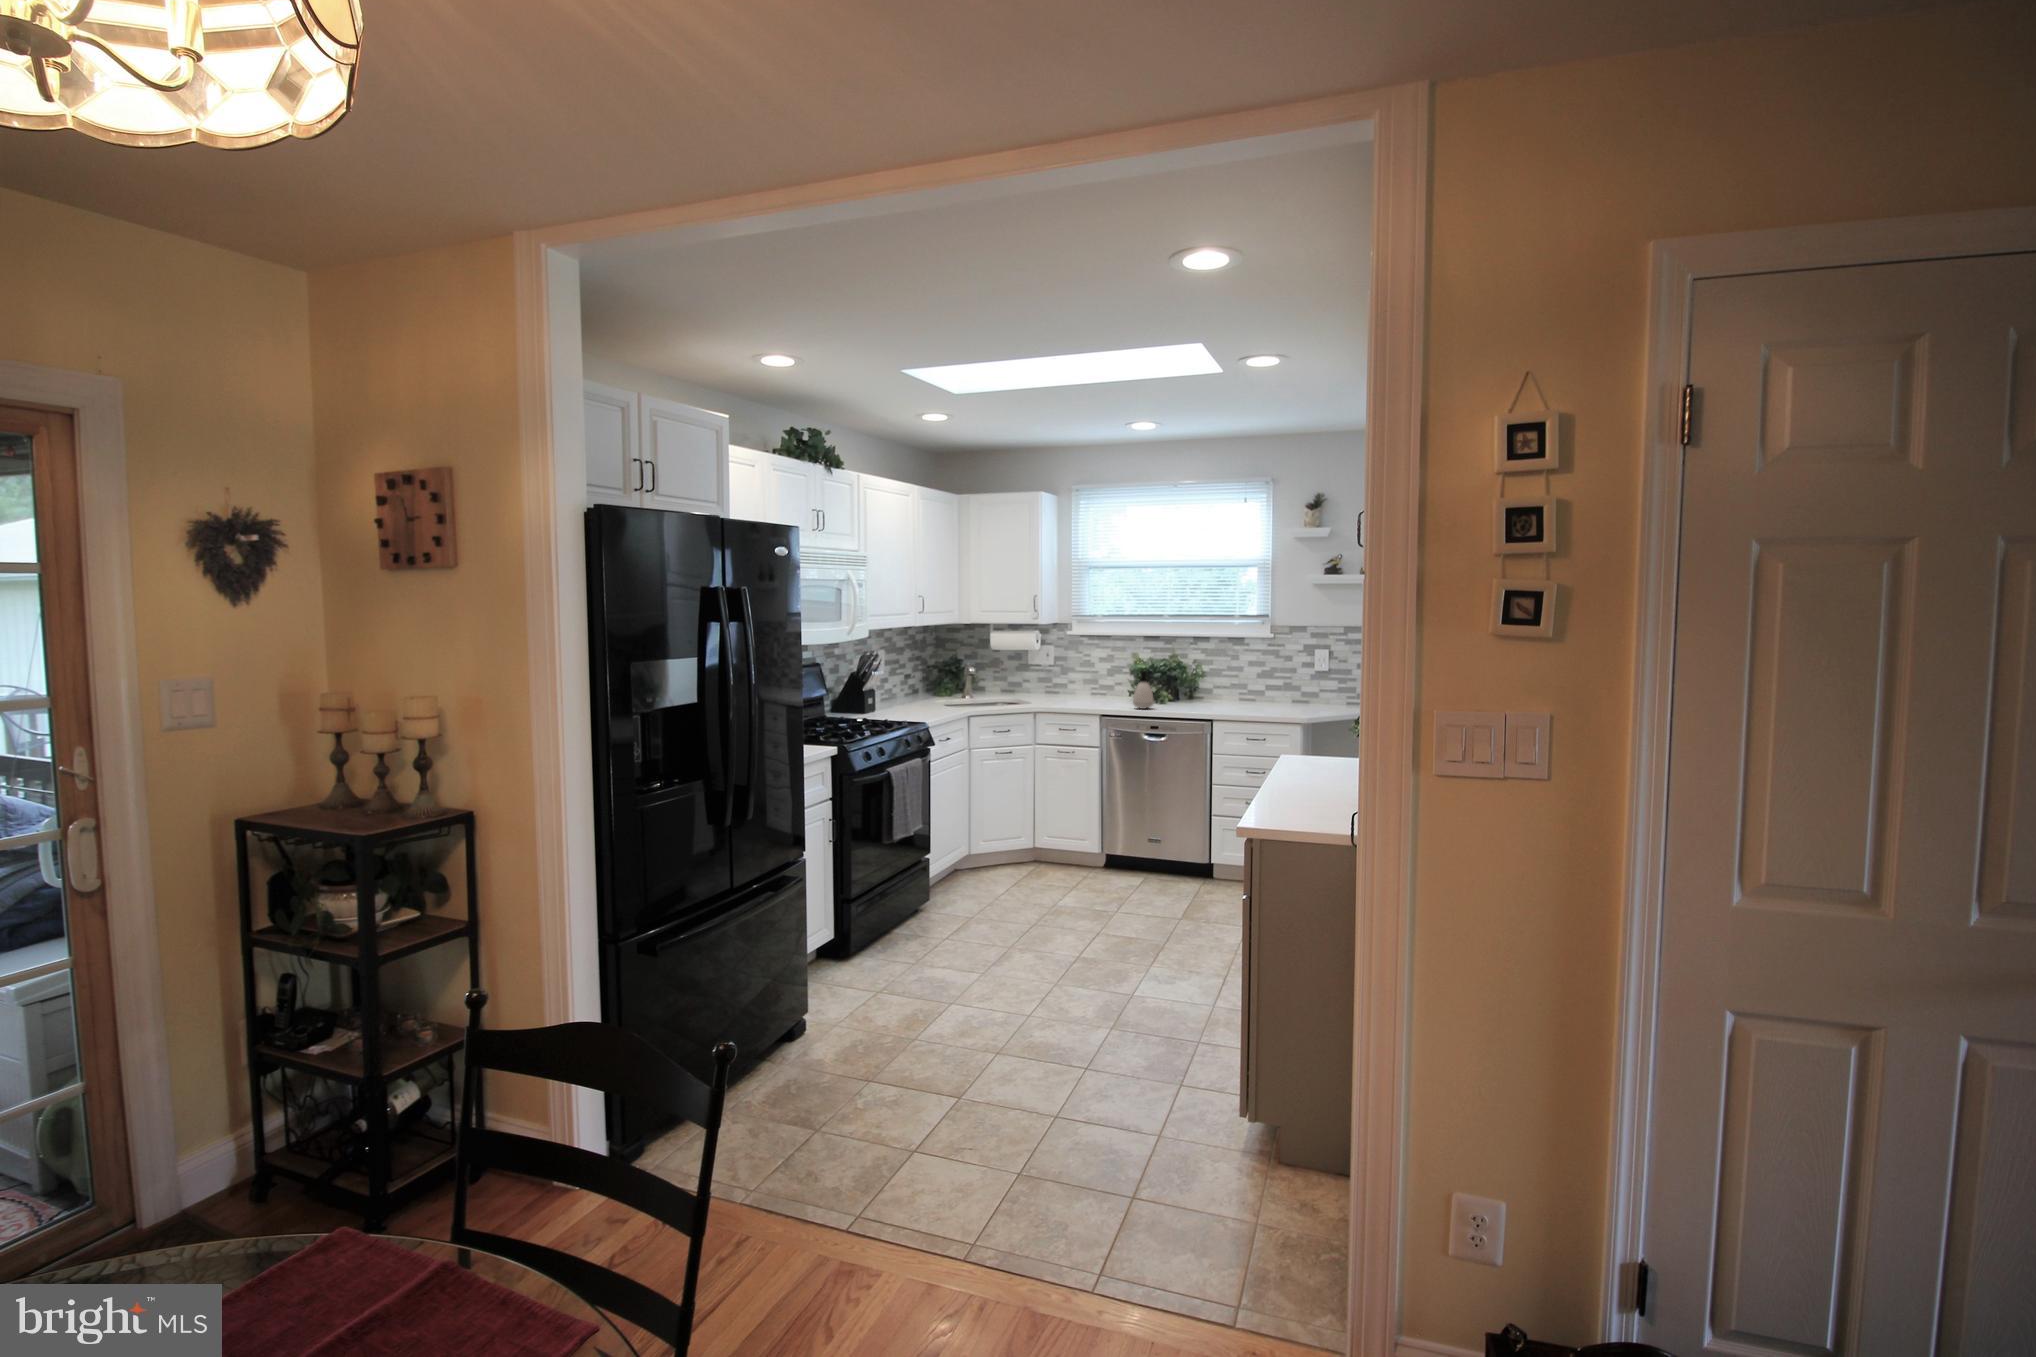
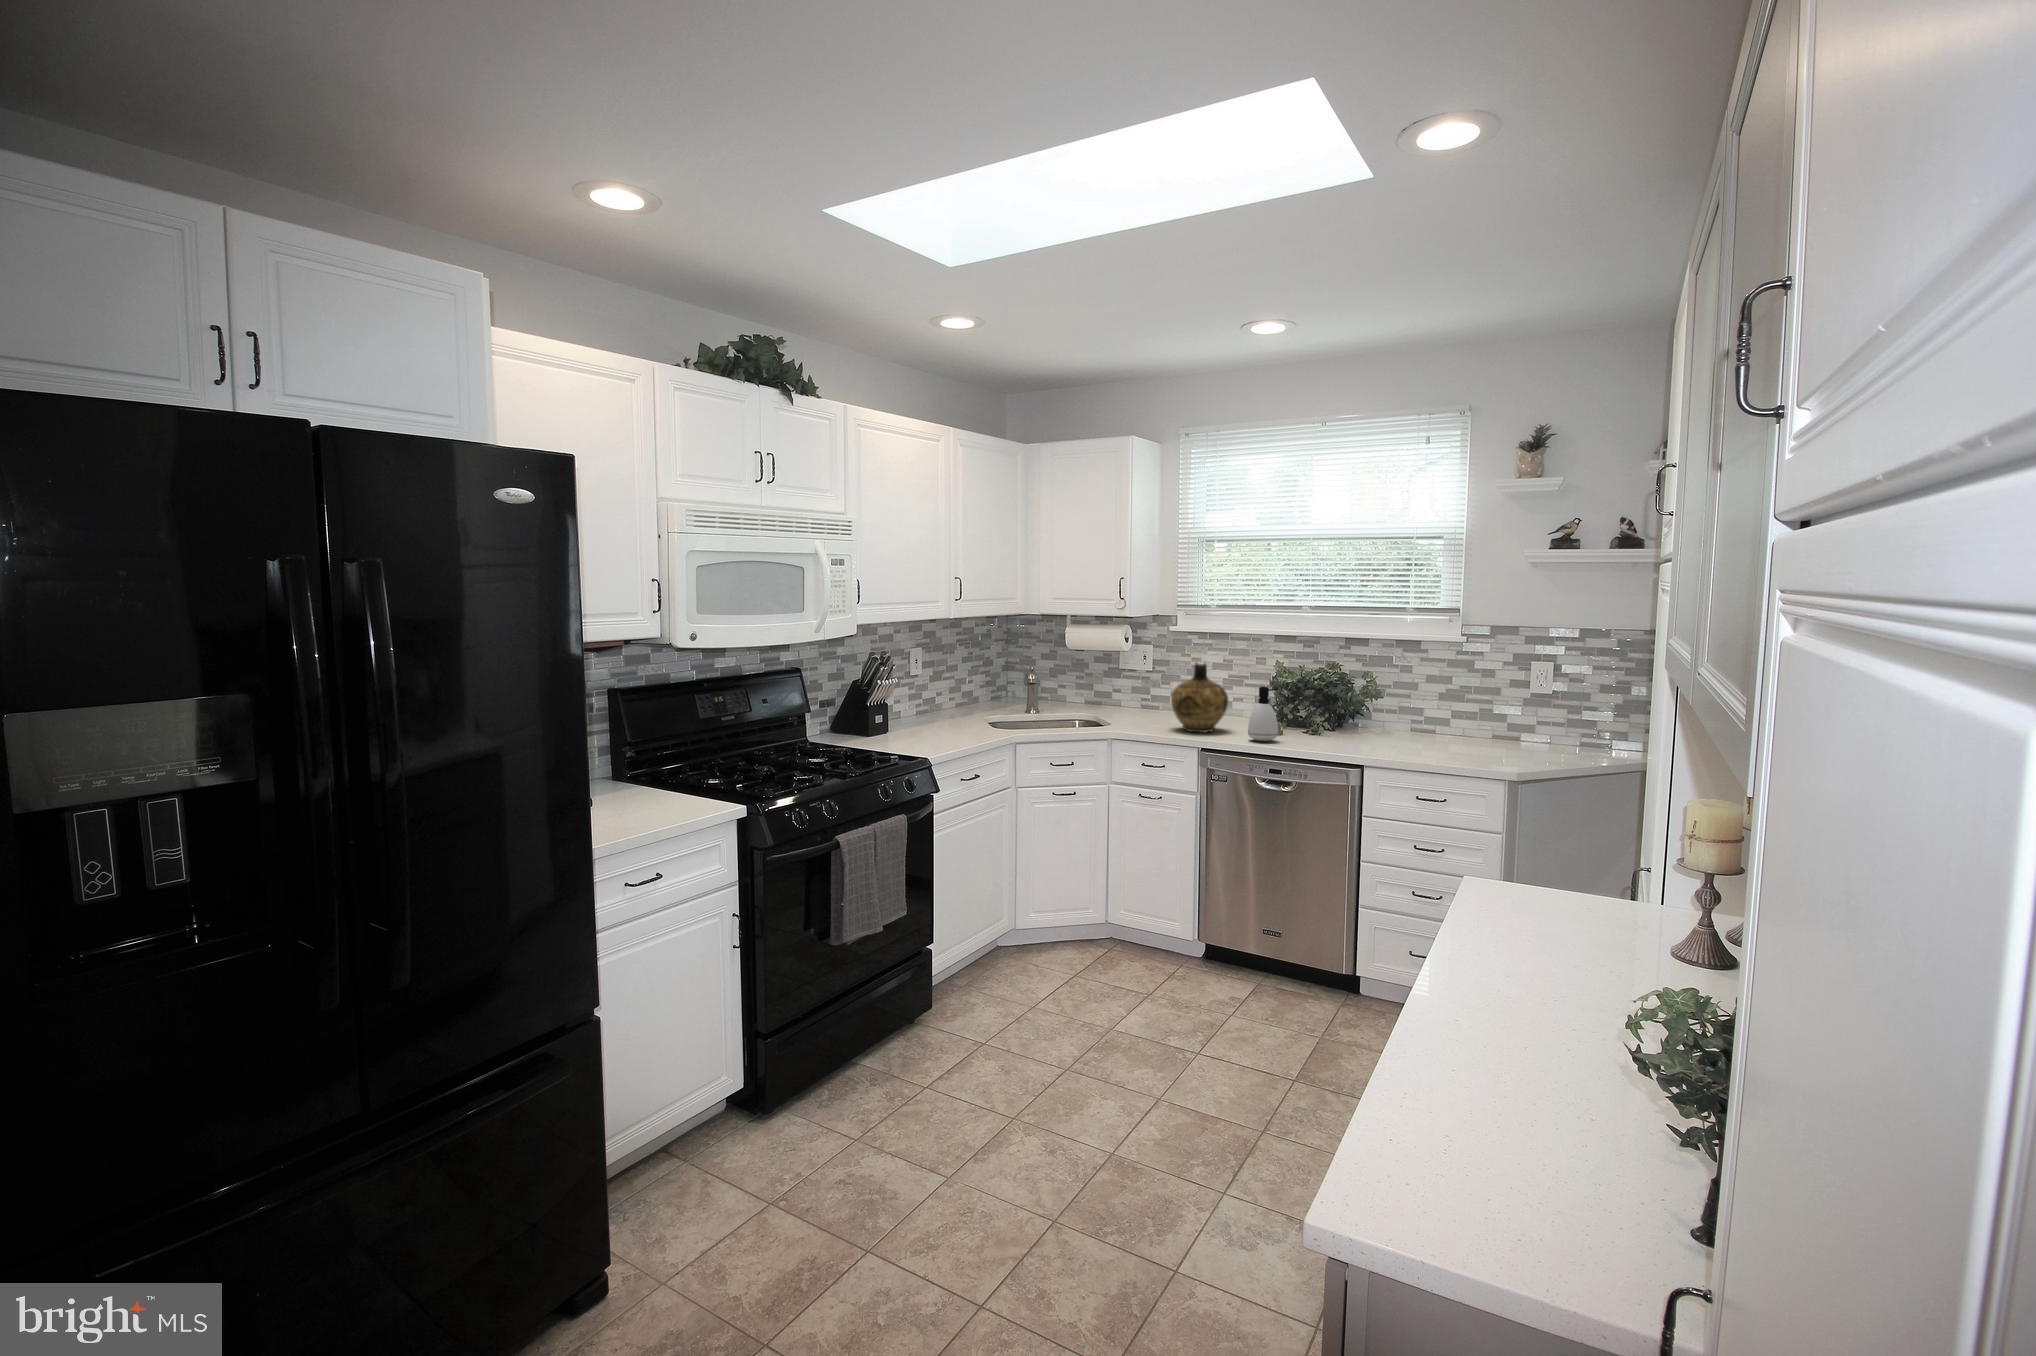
ceramic jug: none [1076,655,1117,706] -> present [1171,663,1228,732]

